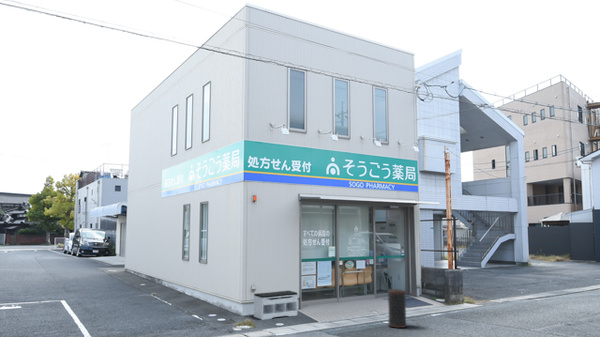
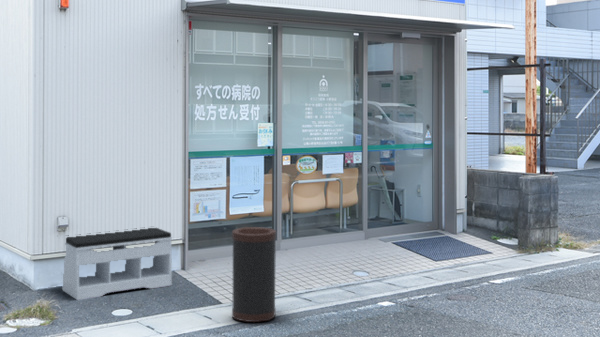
trash can: present [388,289,406,328] -> present [232,227,276,322]

